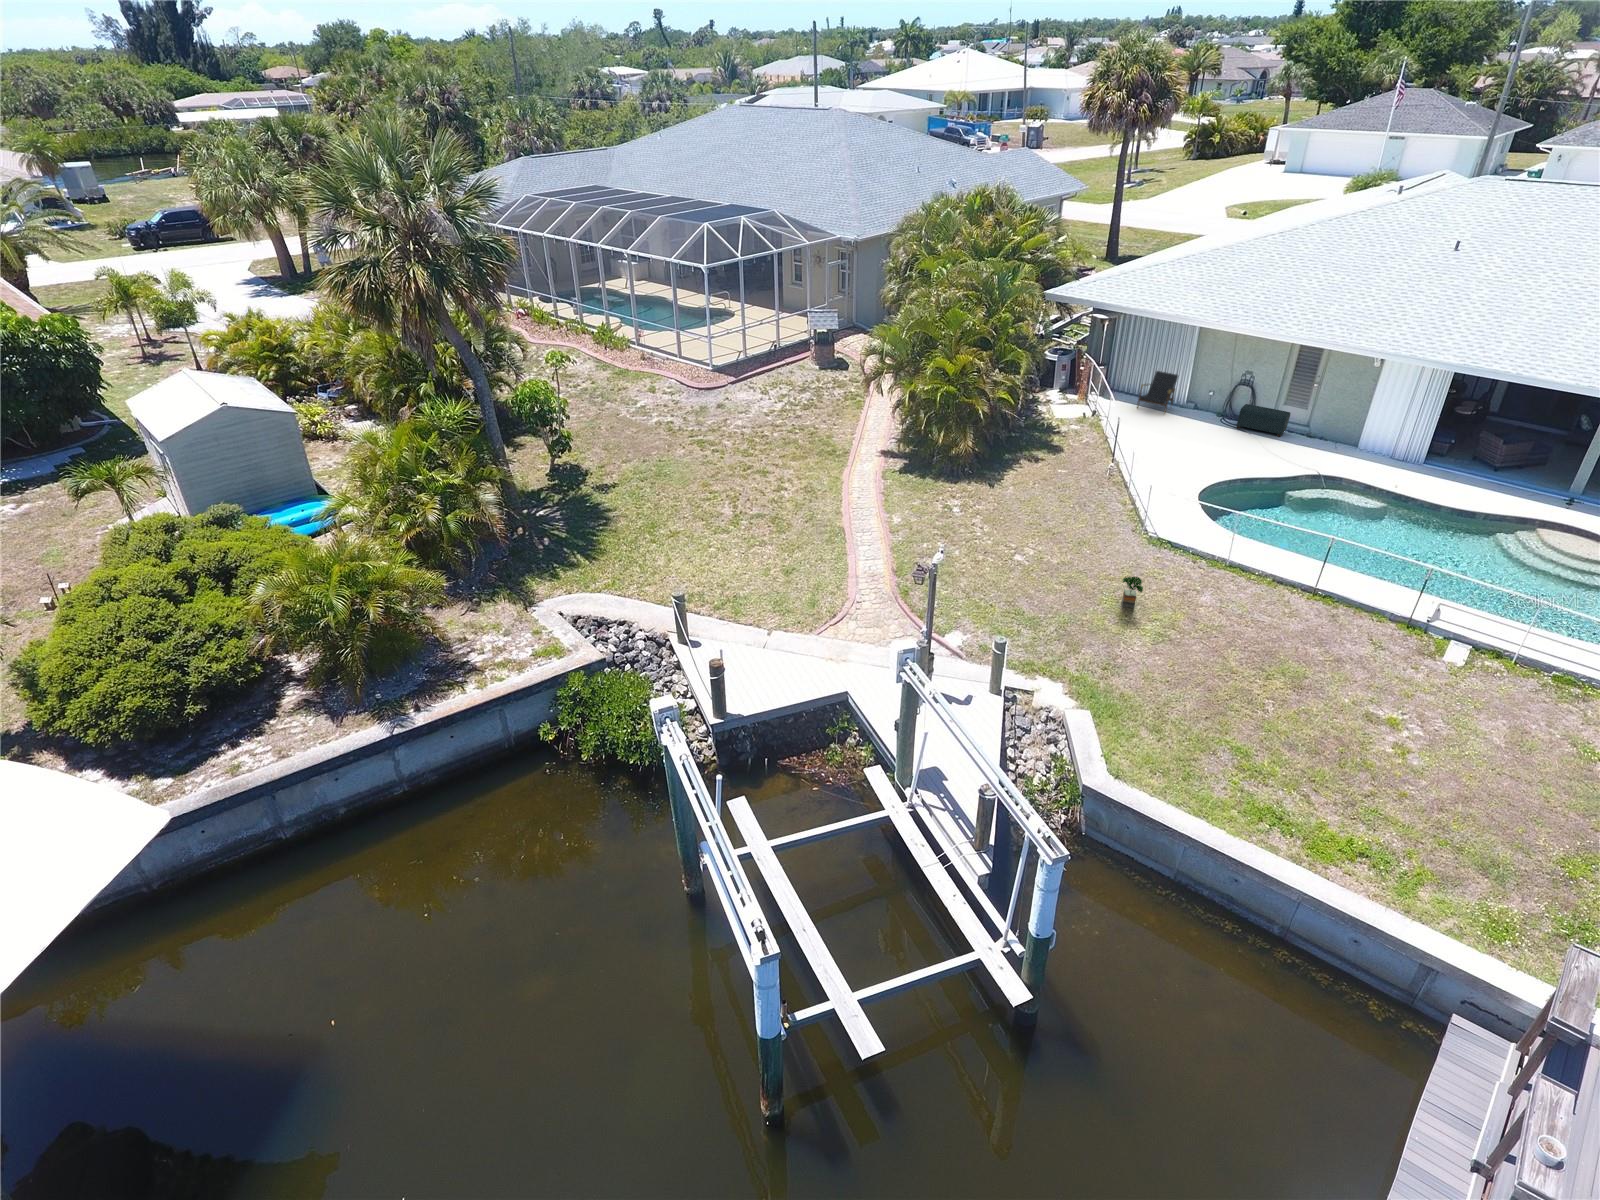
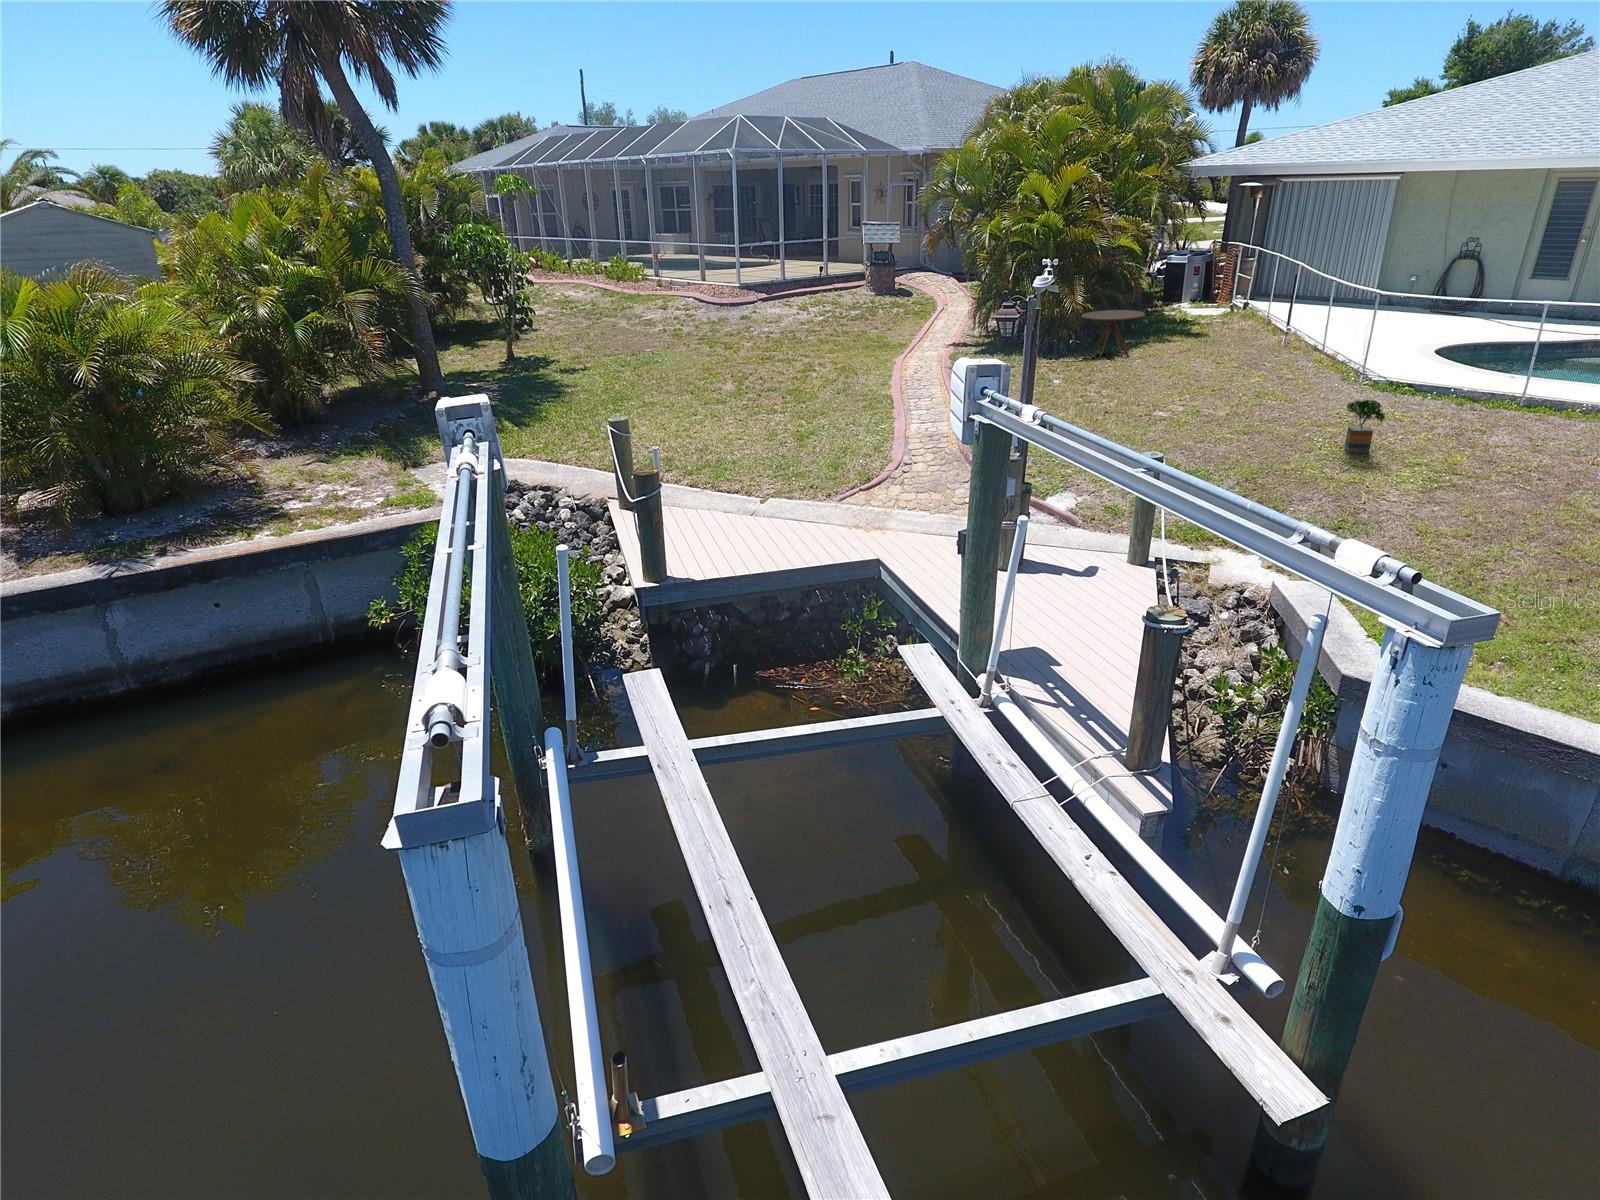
lounge chair: present [1137,371,1178,413] -> none [1303,259,1361,311]
bench: present [1237,404,1291,437] -> none [1456,282,1539,316]
round table: none [974,433,1018,473] -> present [1082,310,1145,359]

